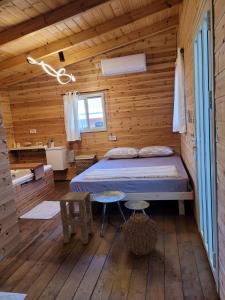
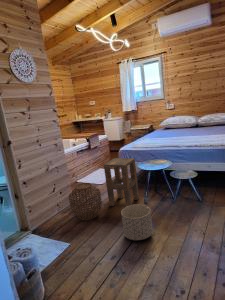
woven basket: present [123,213,158,255] -> present [69,183,102,220]
planter: none [85,241,117,280] -> present [121,204,153,240]

